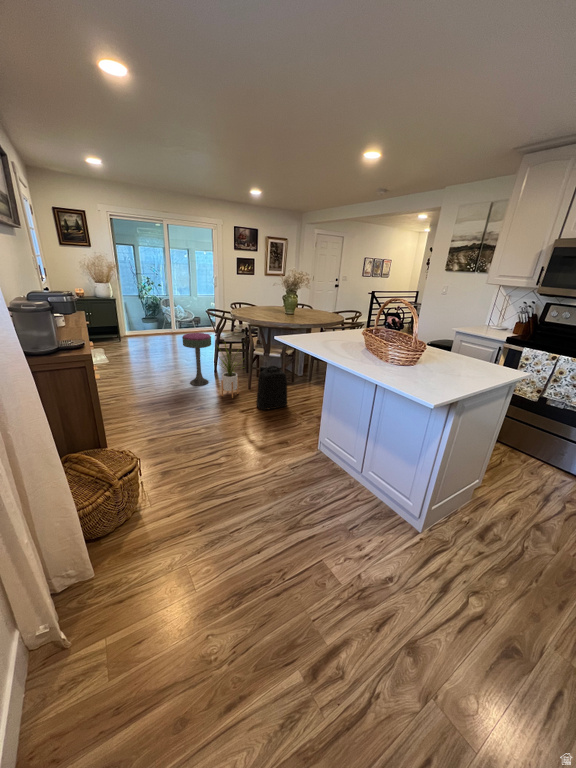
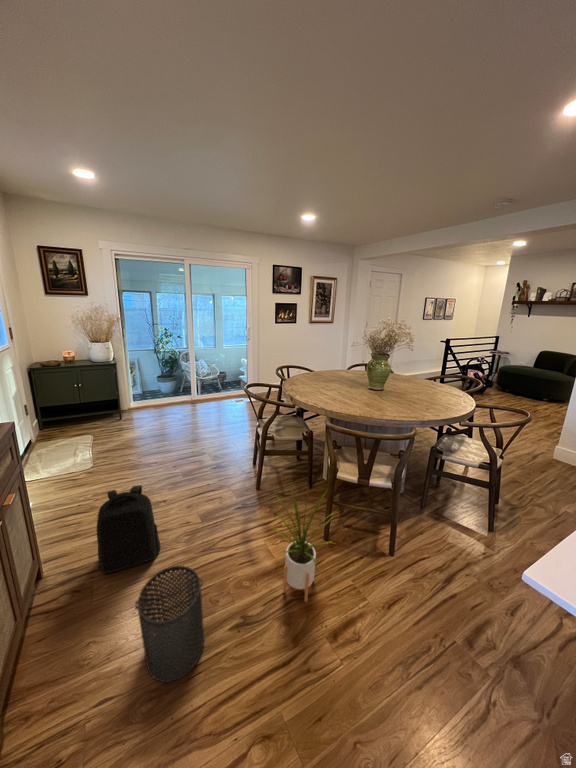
bar stool: present [182,333,211,386] -> none [208,449,260,549]
backpack: present [256,365,287,410] -> present [97,485,160,573]
trash can: none [152,369,182,411] -> present [135,565,204,682]

